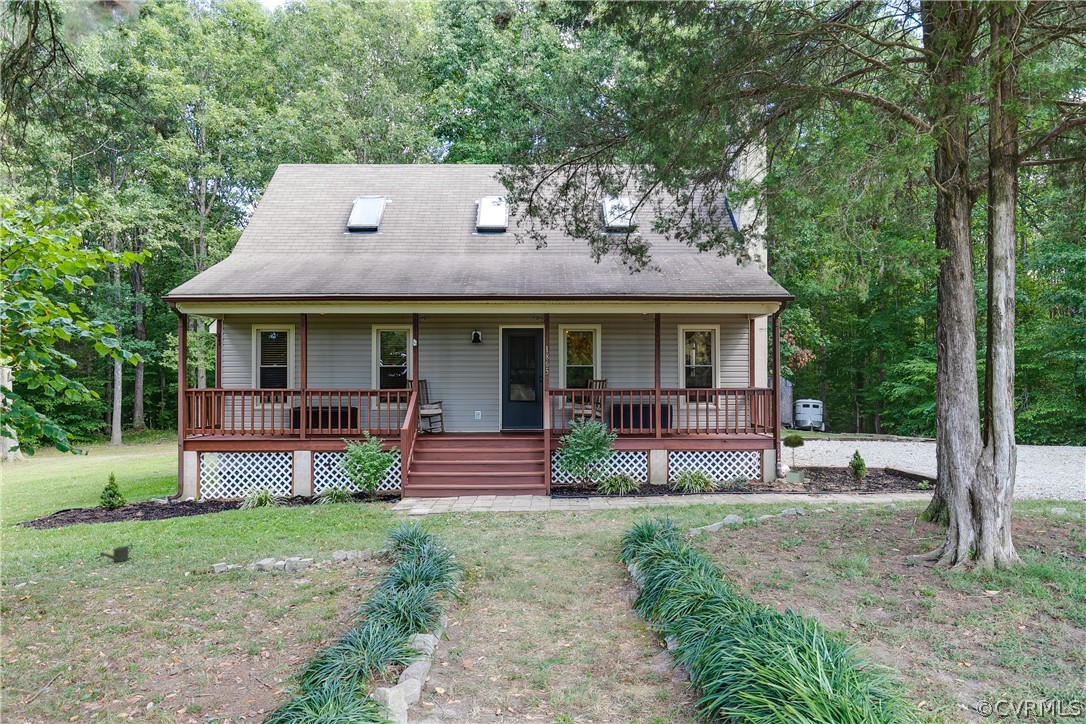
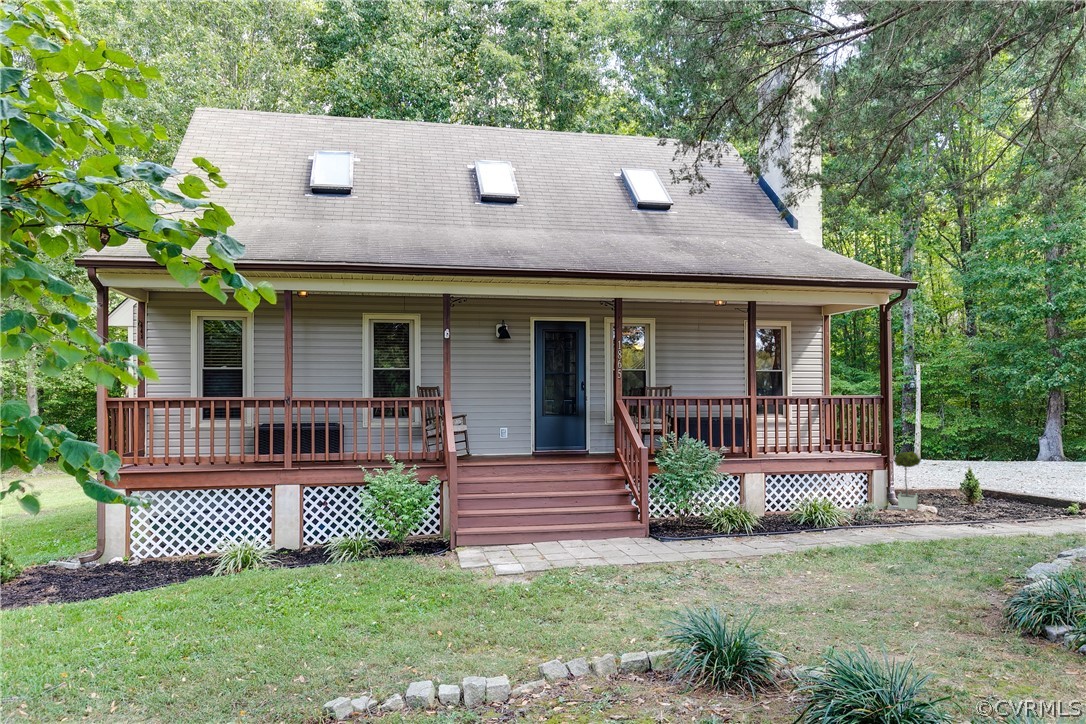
watering can: present [100,545,133,562] -> none [65,654,111,687]

